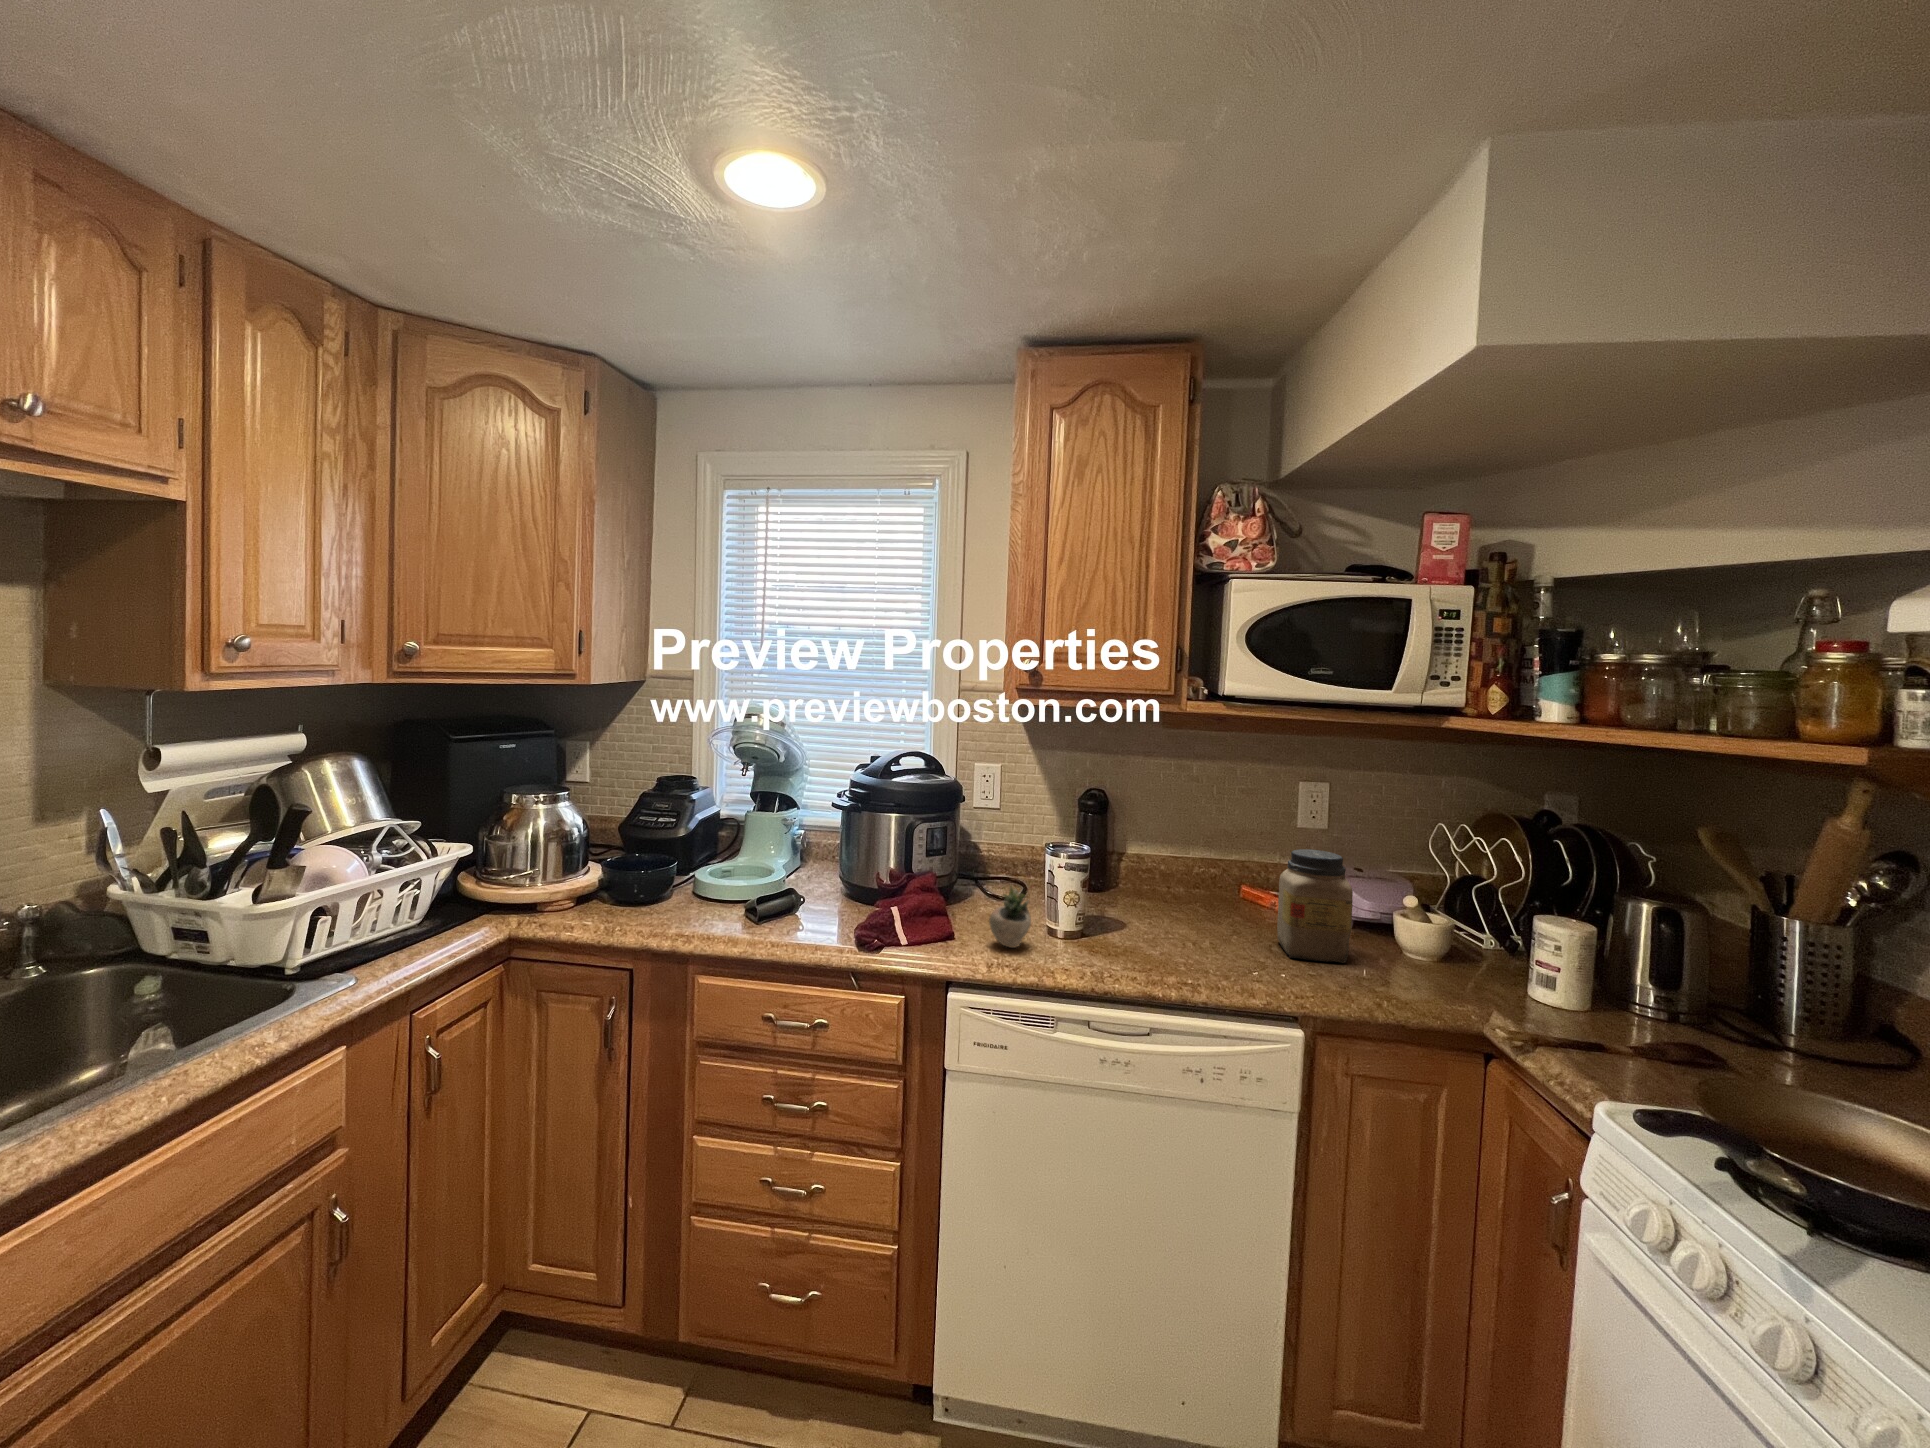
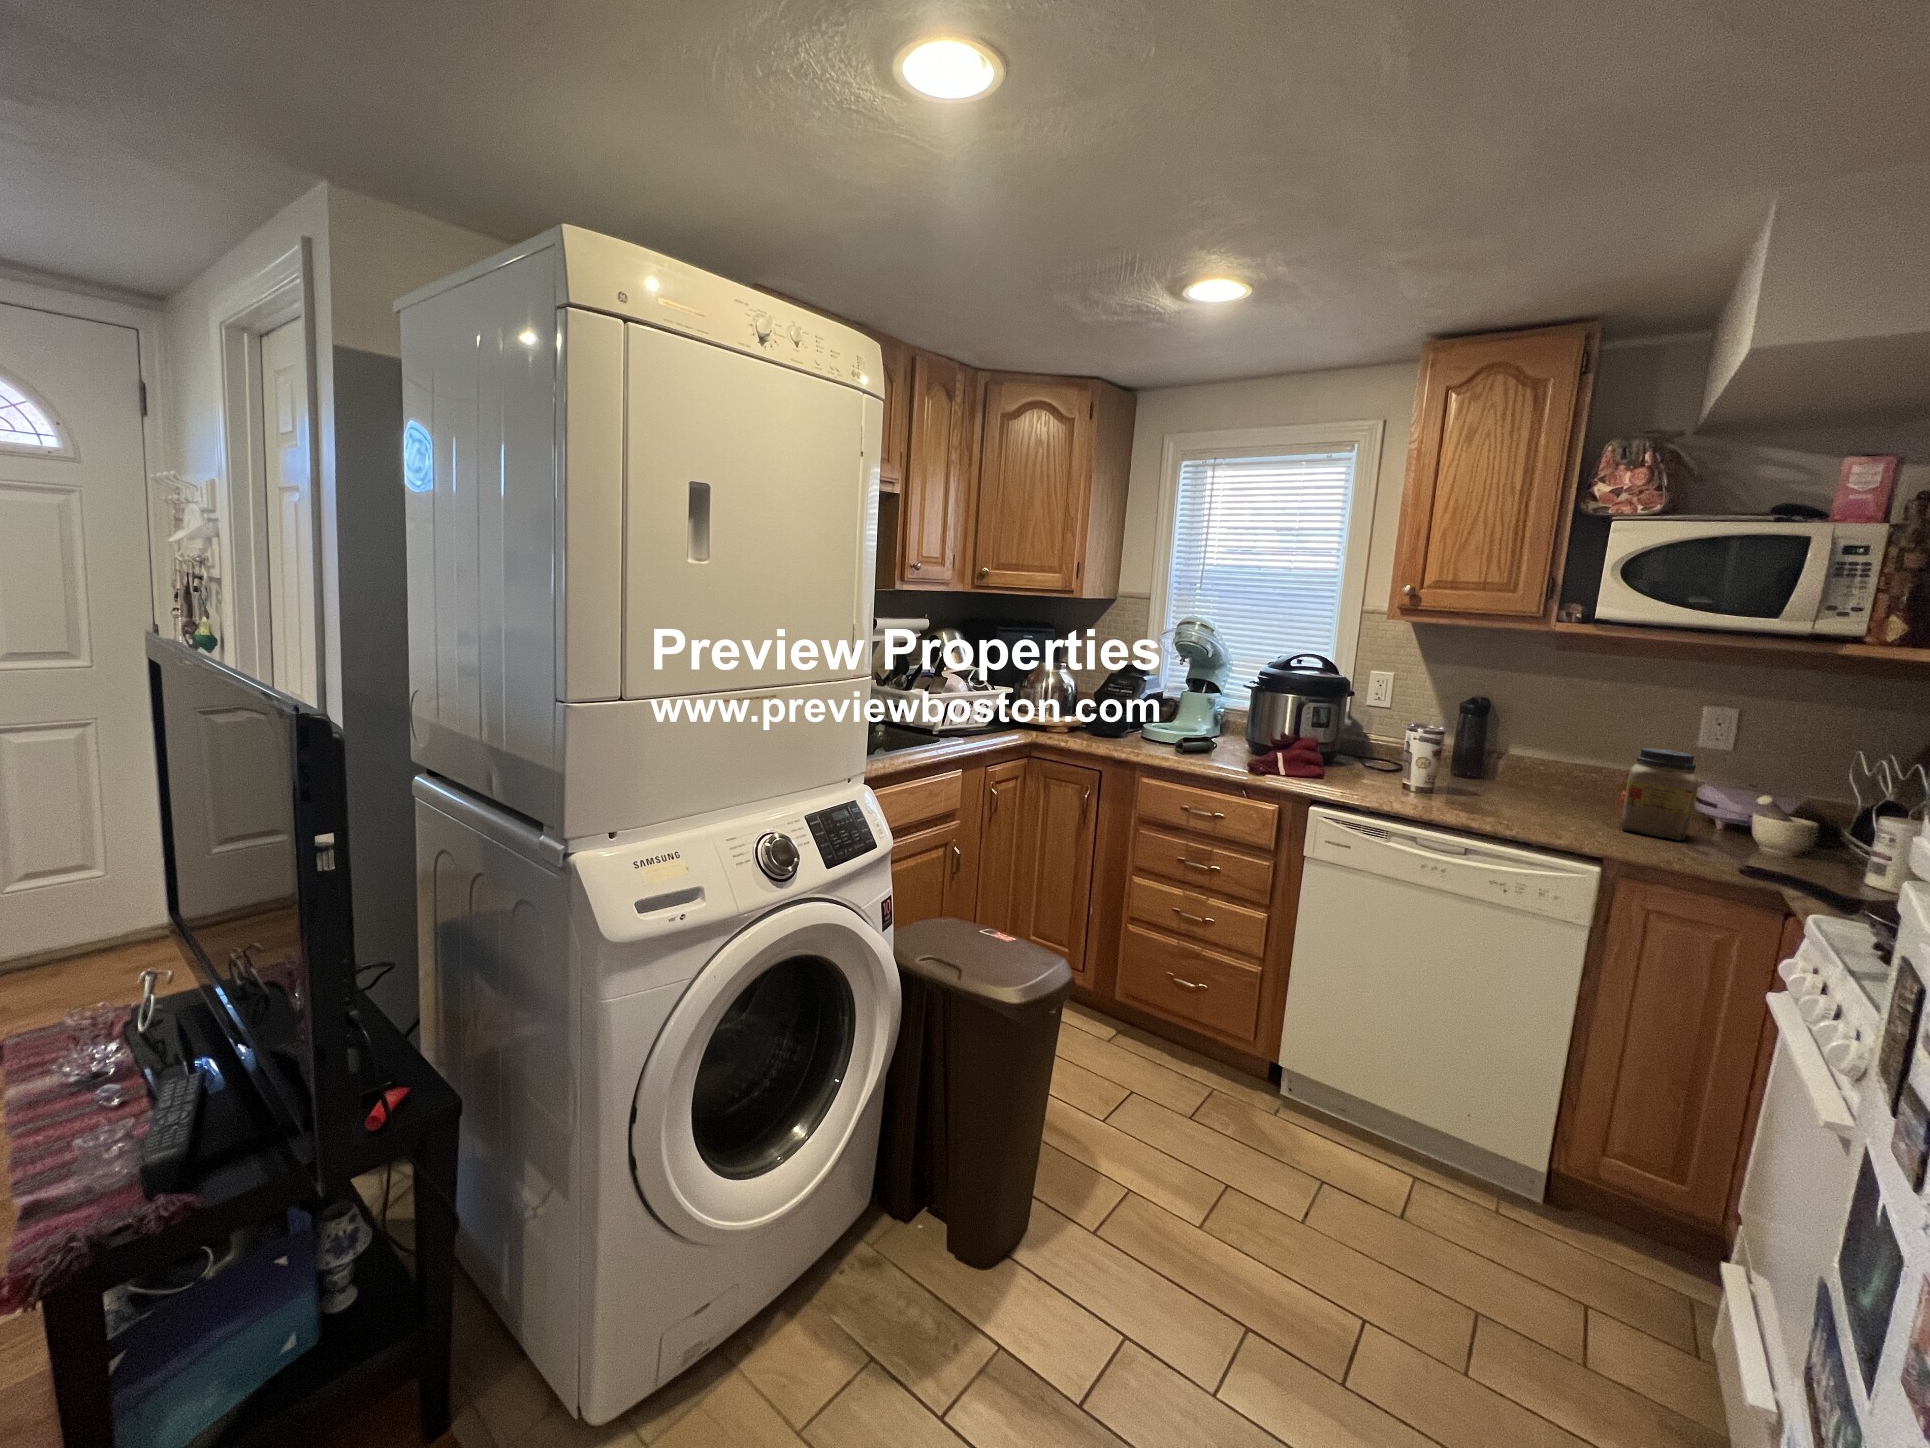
succulent plant: present [989,879,1073,948] -> none [1350,745,1424,790]

